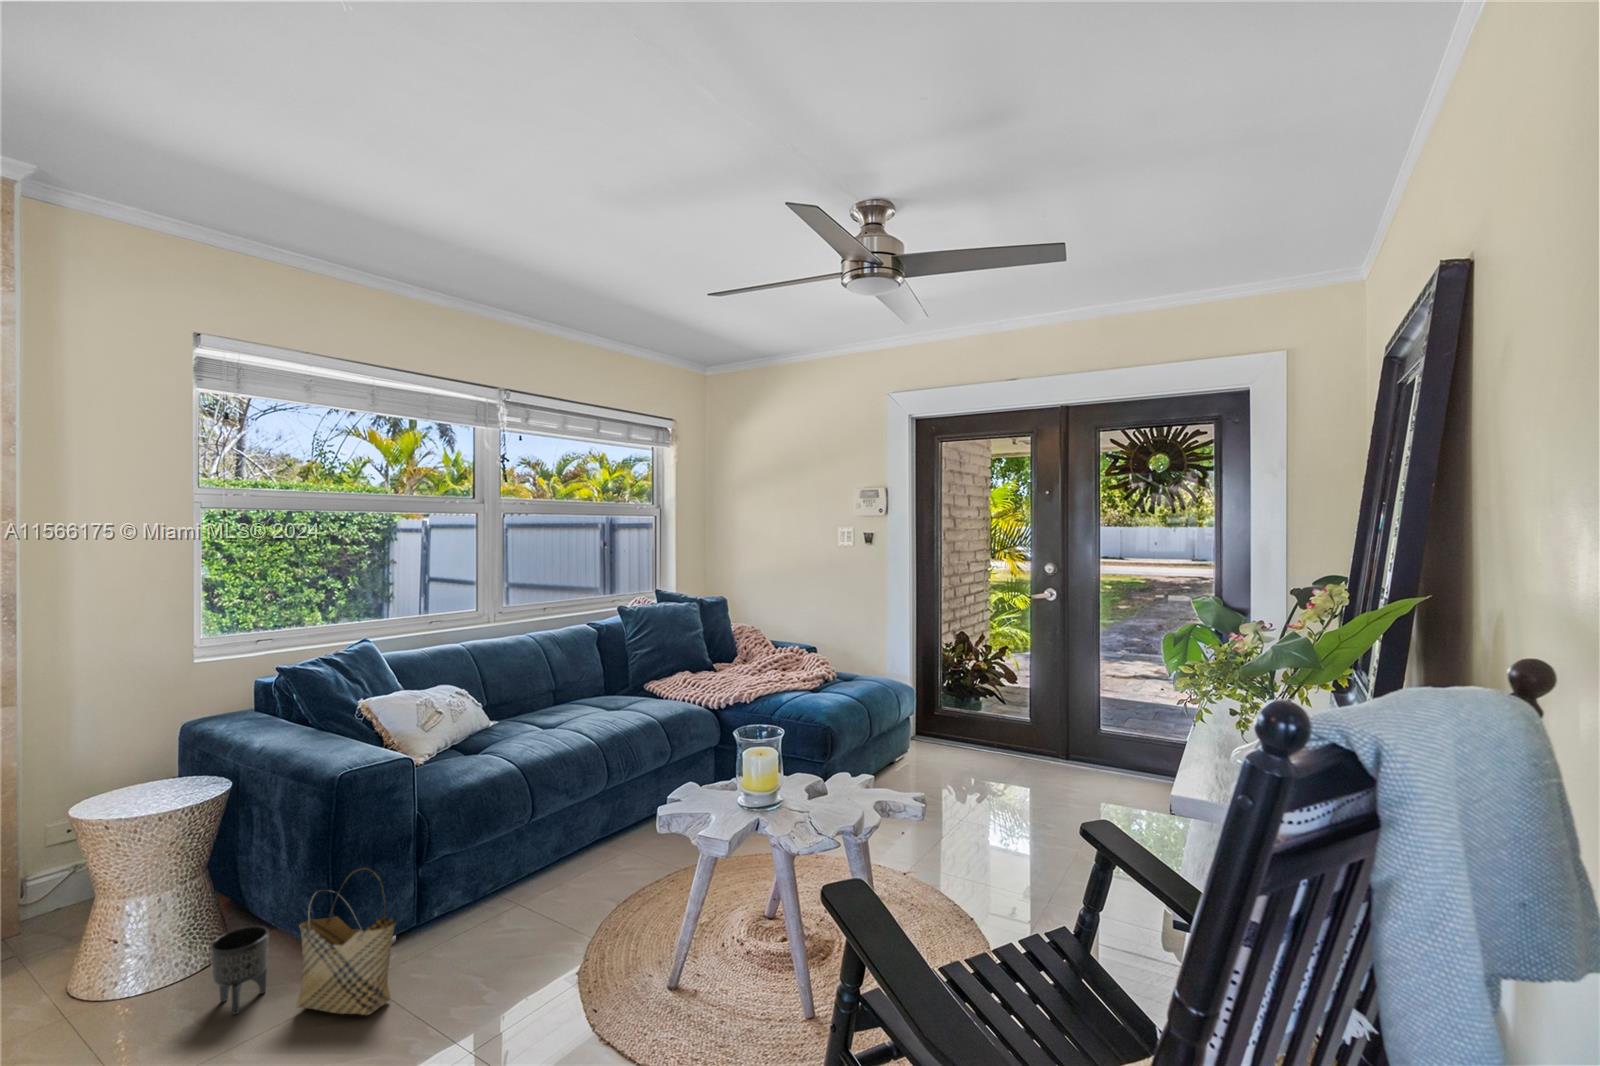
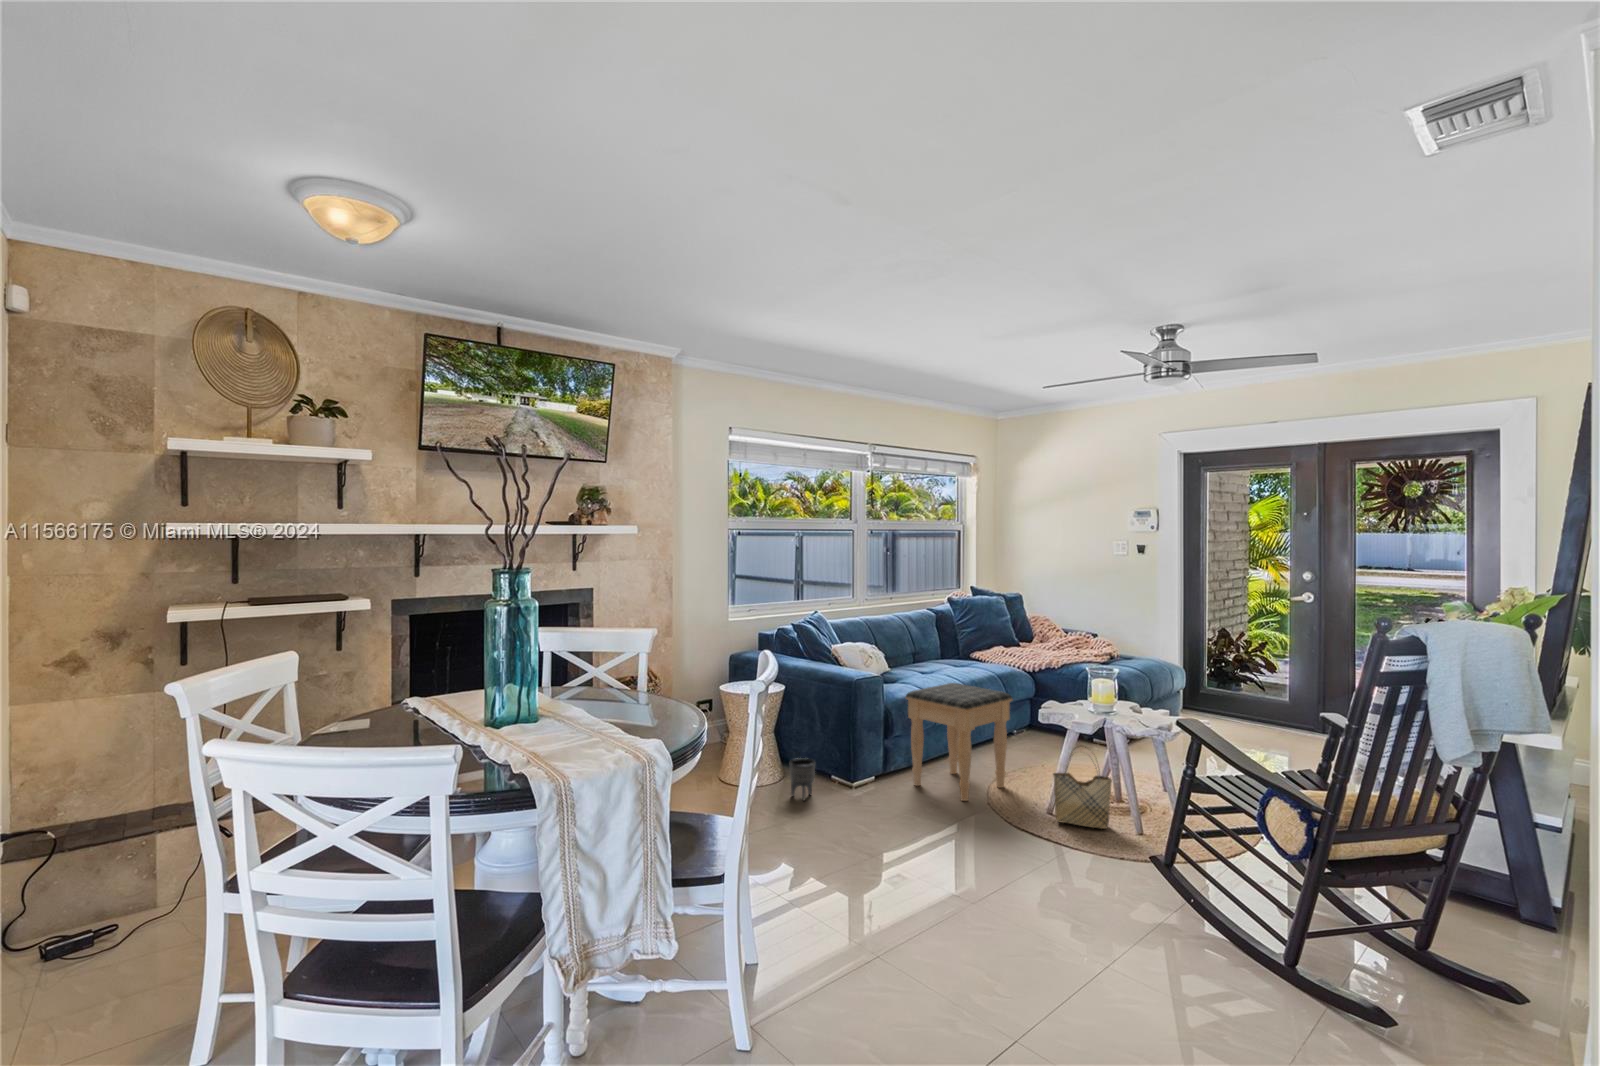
footstool: none [465,753,644,968] -> present [906,683,1013,801]
woven basket: present [297,868,396,1015] -> present [1053,747,1112,829]

